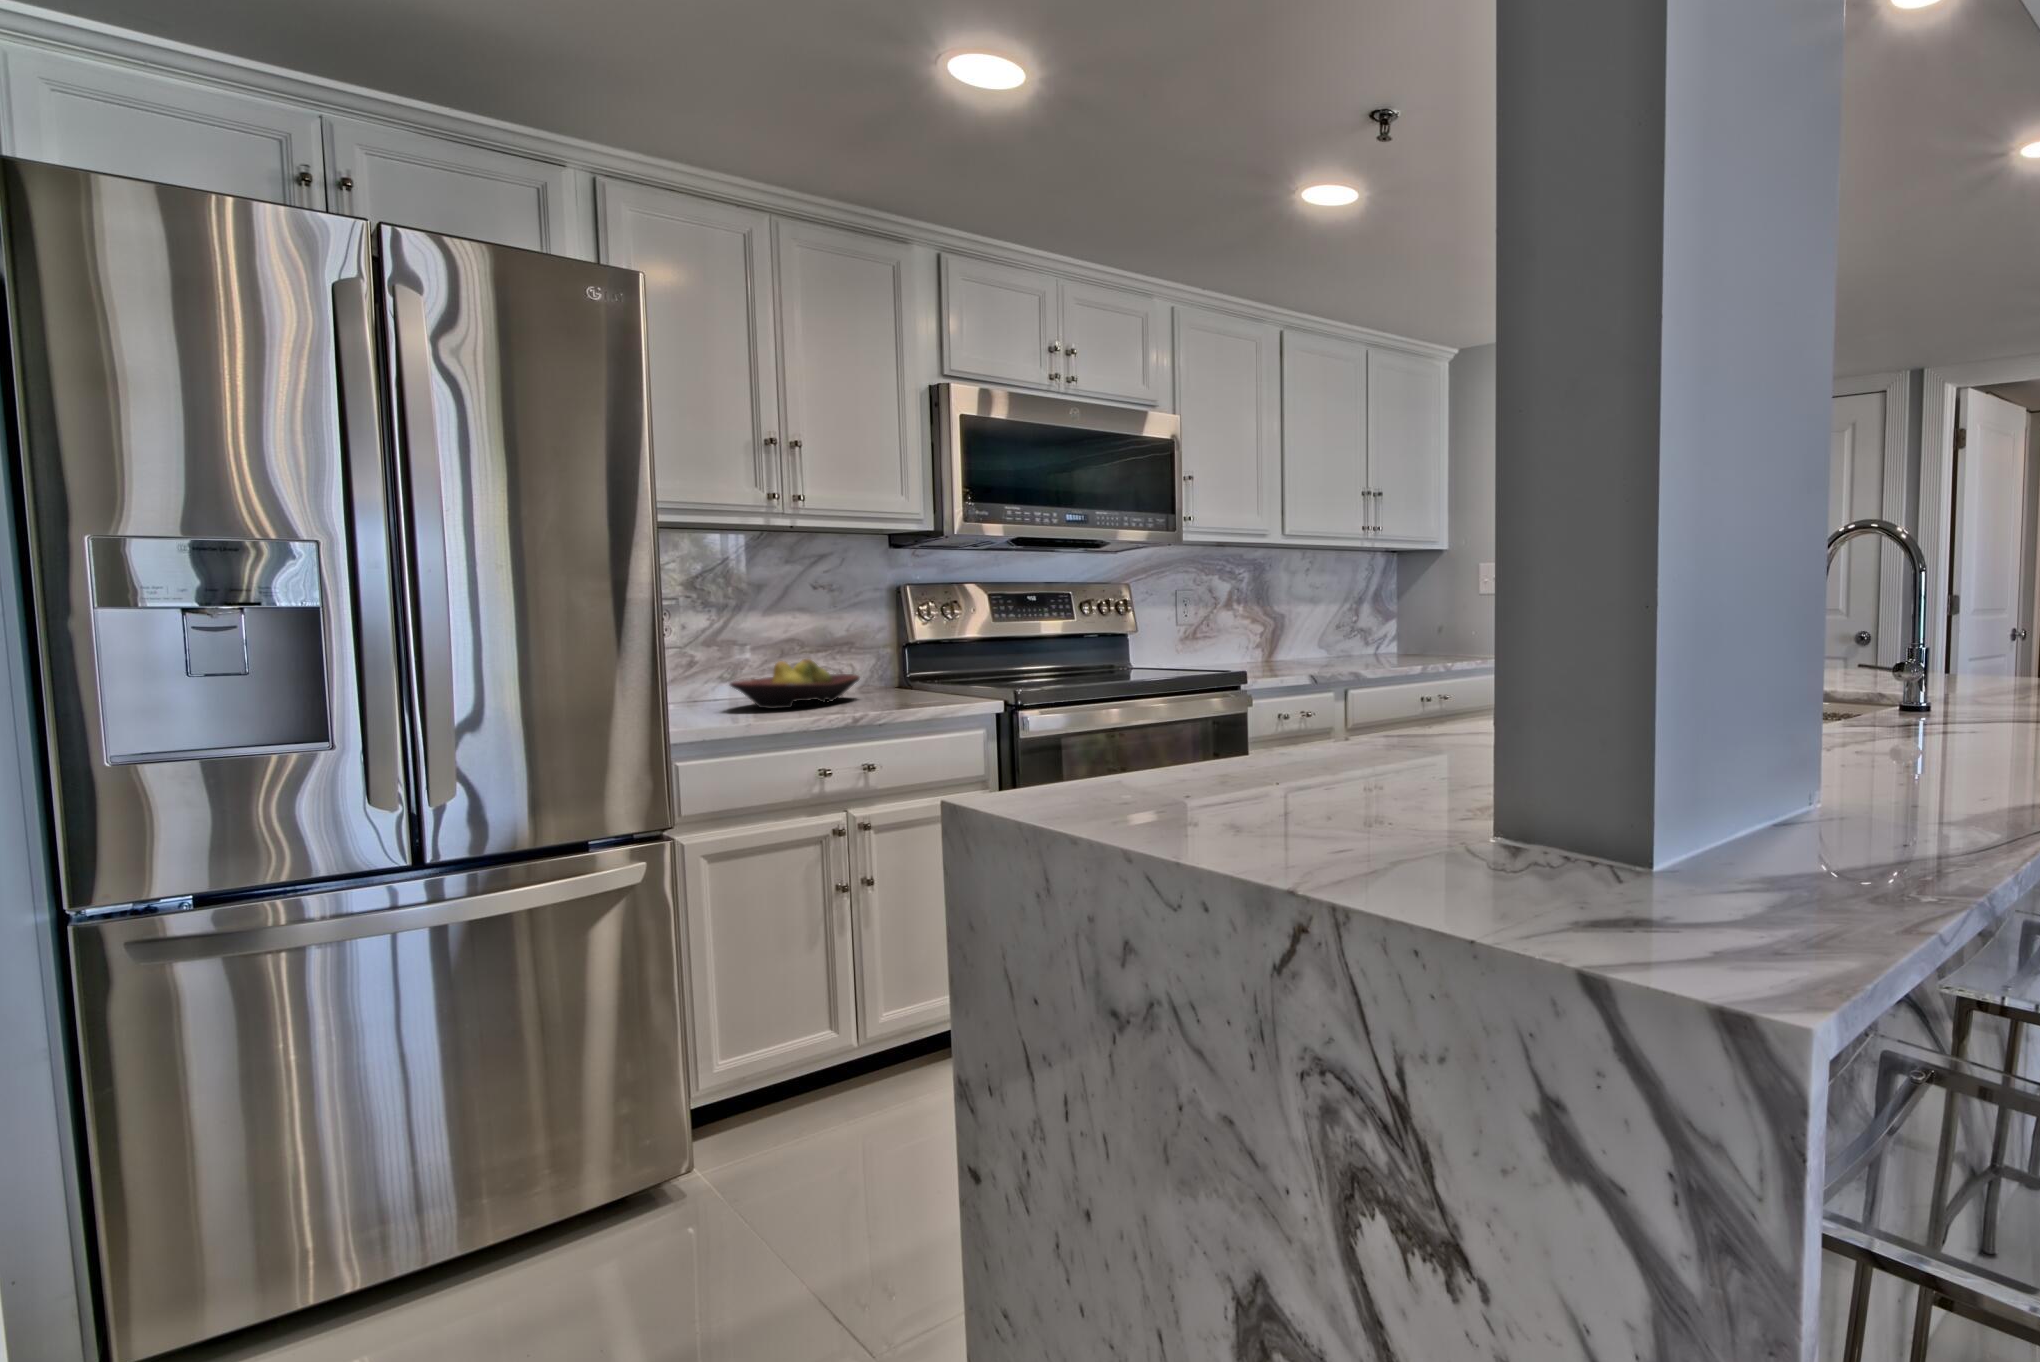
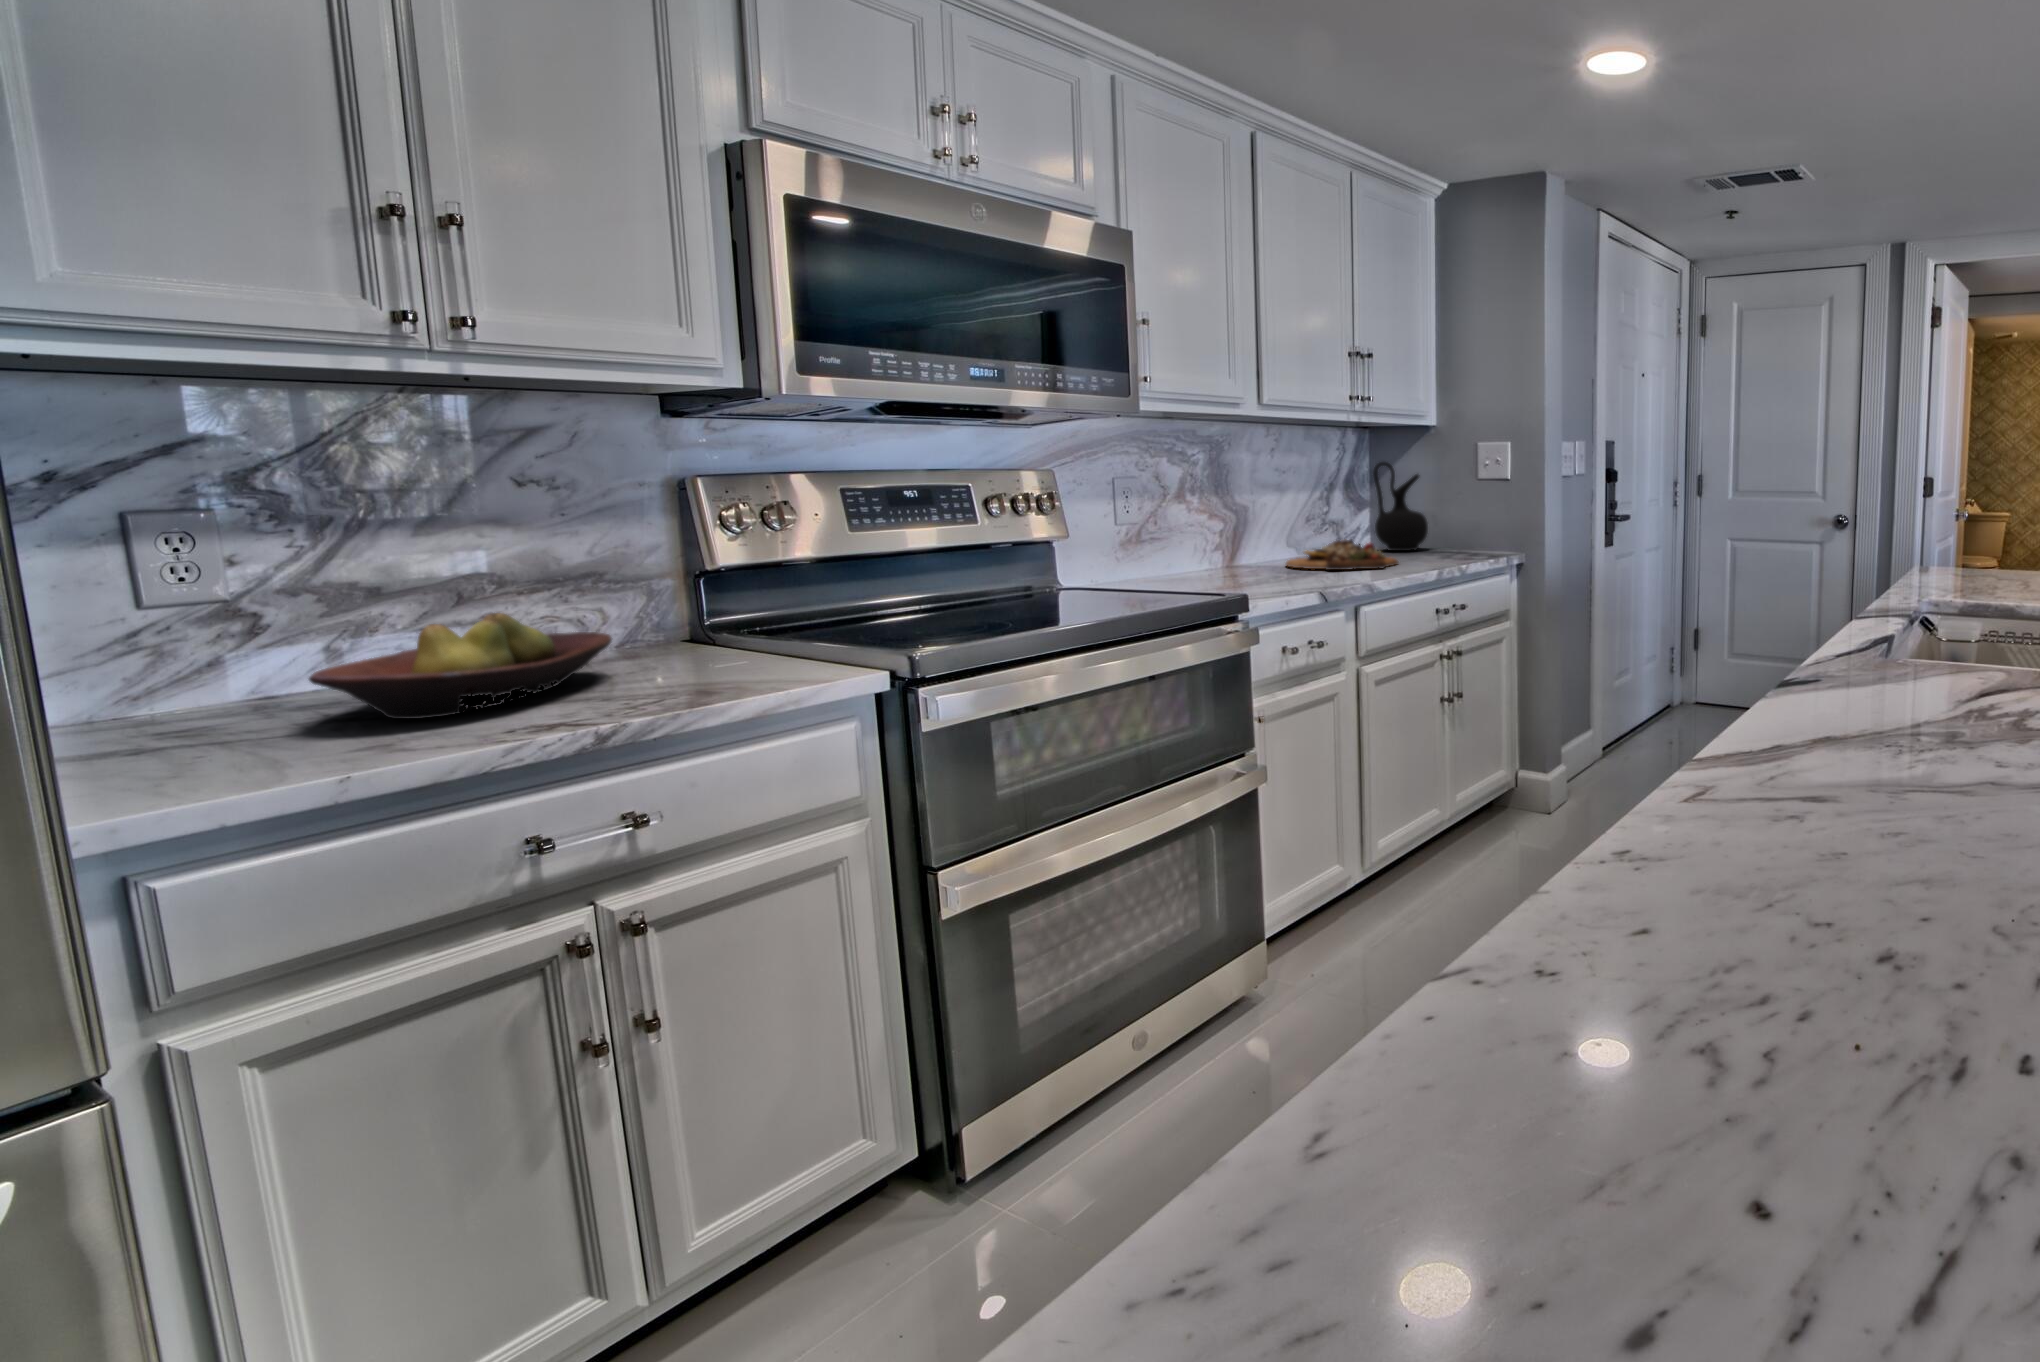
ceramic jug: none [1390,580,1434,653] -> present [1373,462,1428,551]
cutting board: none [1304,640,1394,663] -> present [1286,539,1399,570]

